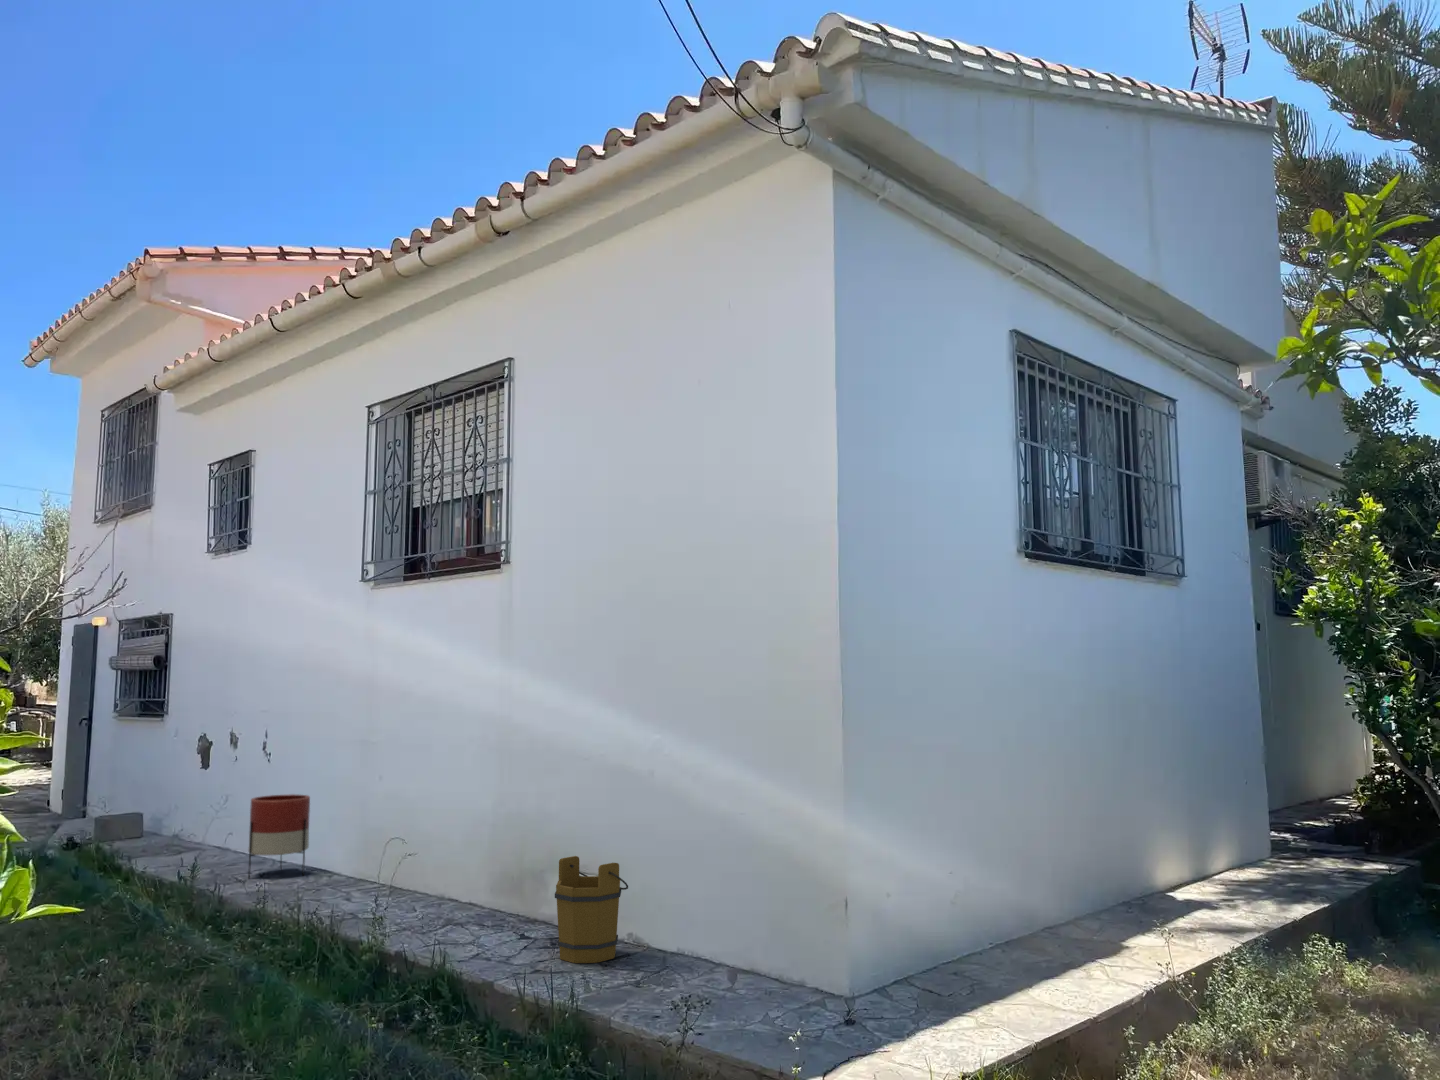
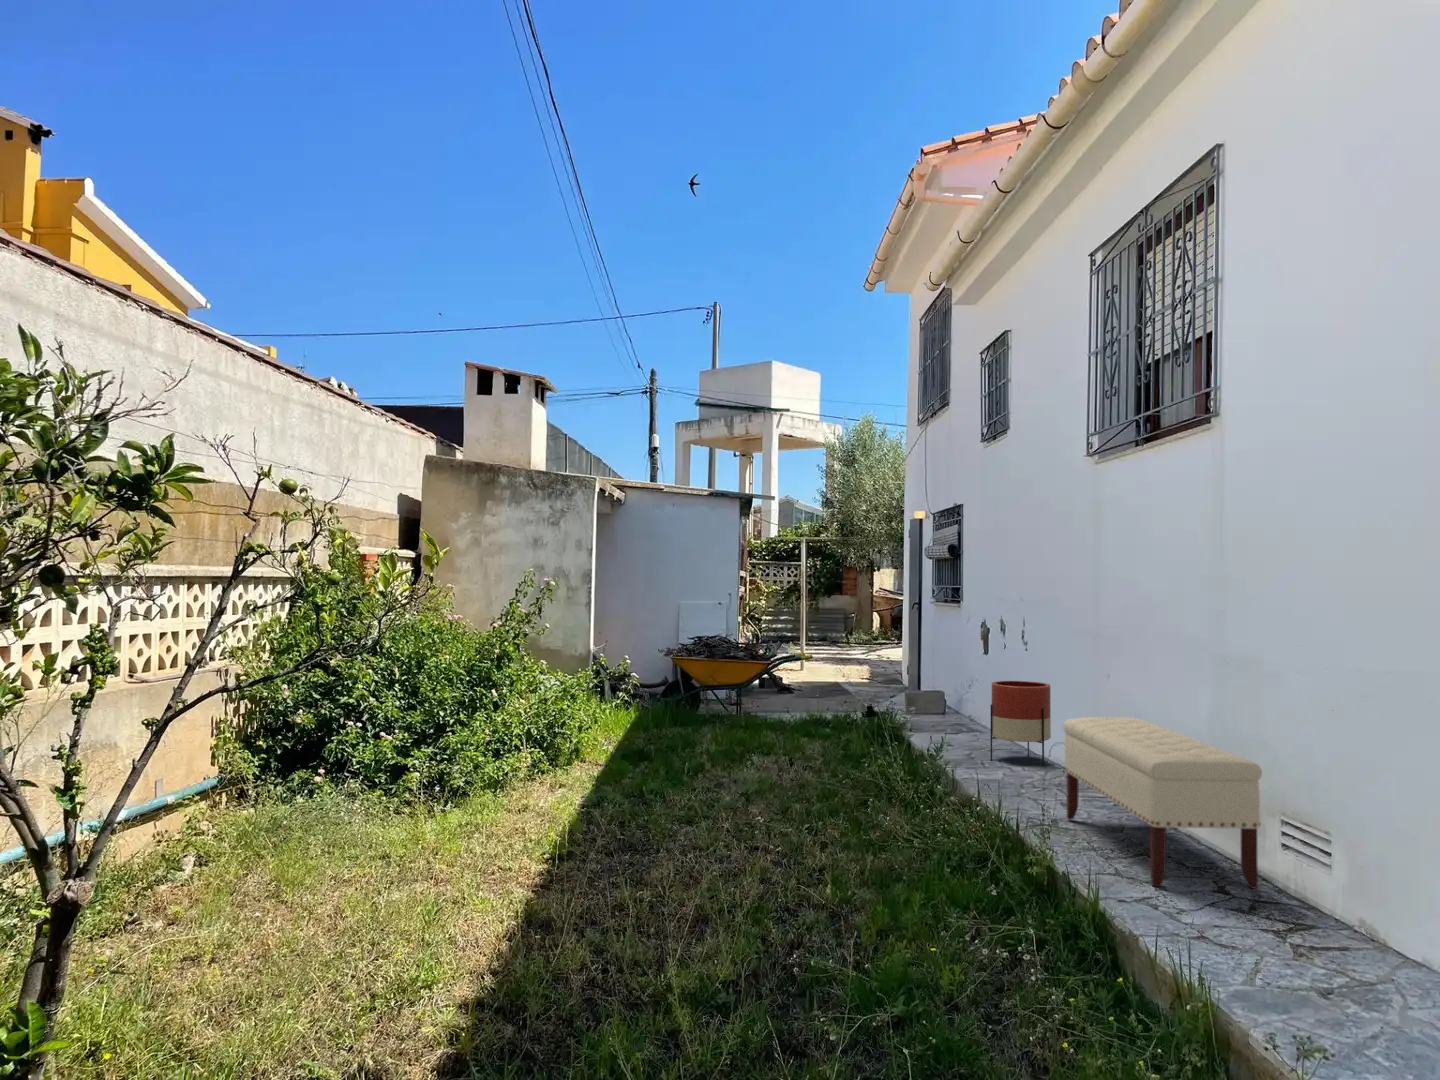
bench: none [367,815,551,947] -> present [1063,717,1262,888]
bucket: present [555,856,628,963] -> none [1235,797,1355,950]

